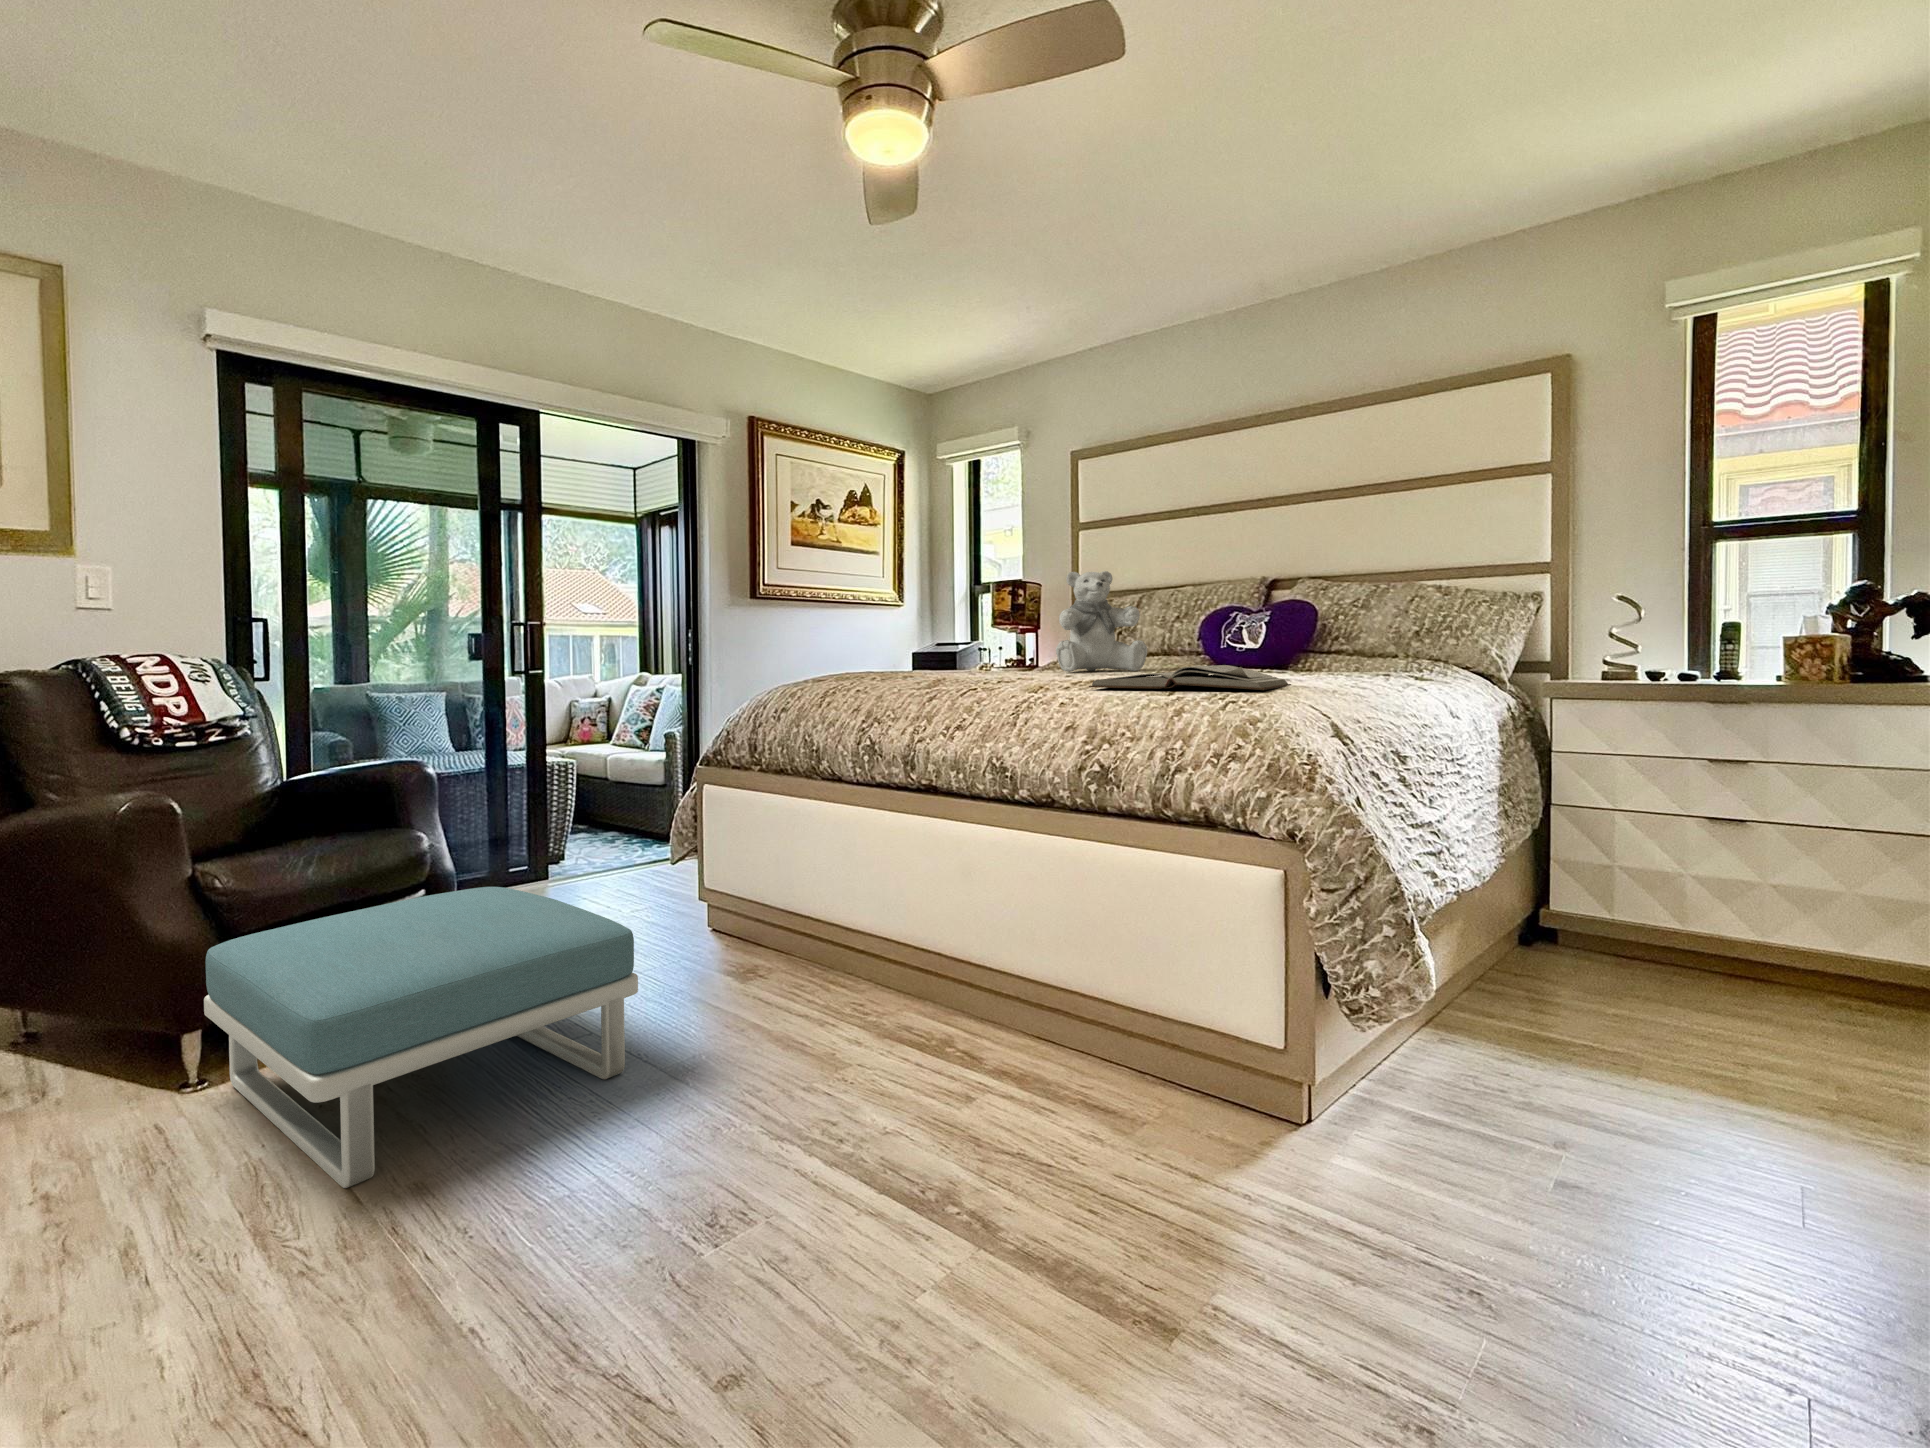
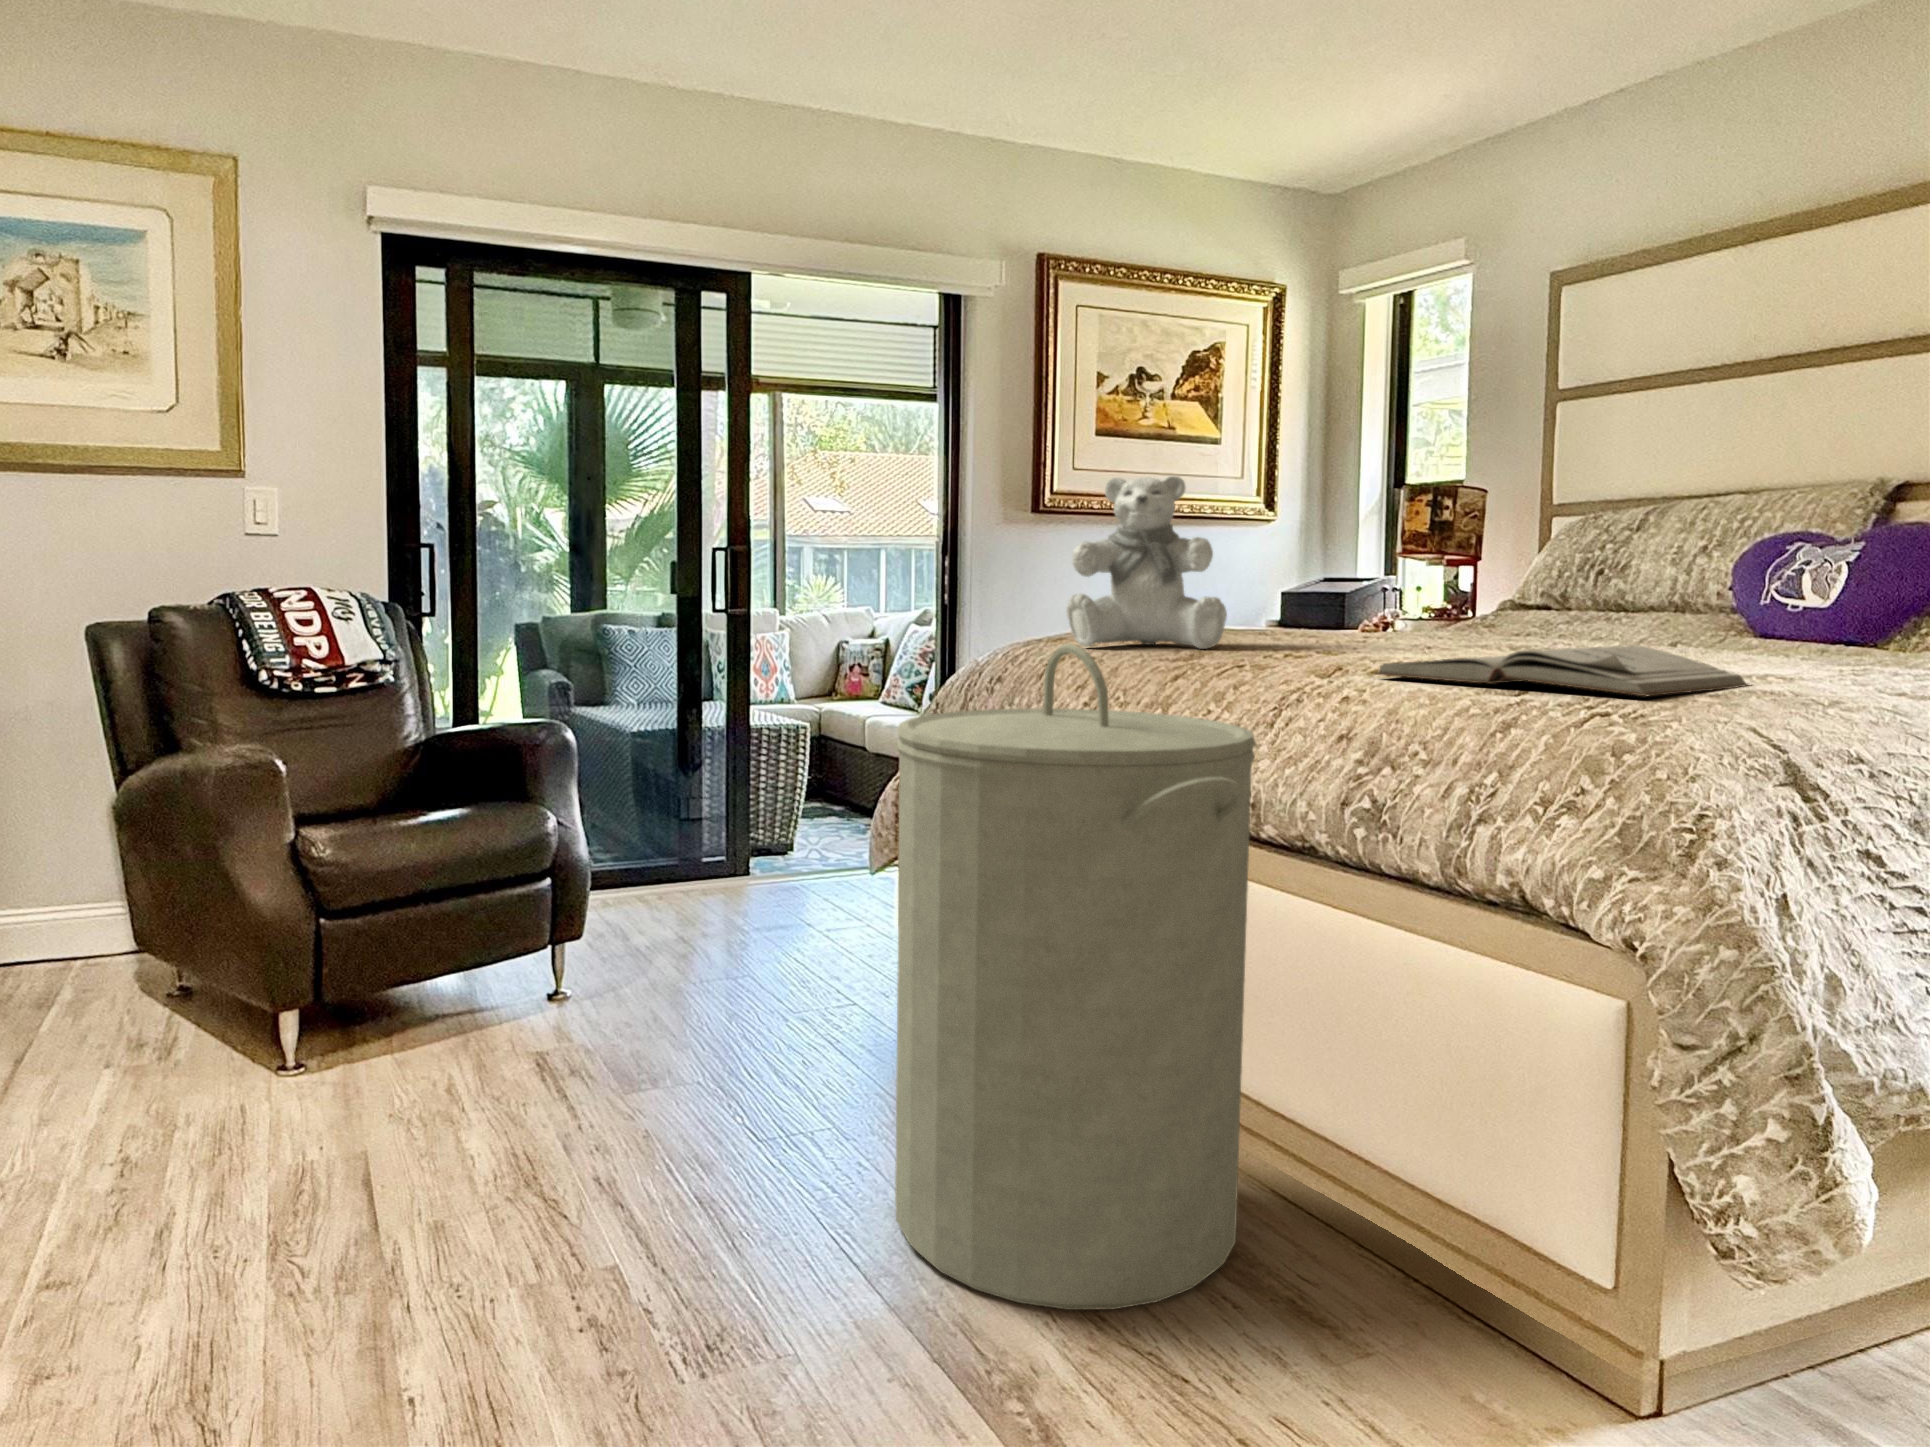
teddy bear: present [1056,571,1147,672] -> present [1066,476,1227,649]
laundry hamper: none [790,672,1050,1140] -> present [895,644,1256,1310]
footstool: present [204,887,638,1188] -> none [295,884,730,1211]

